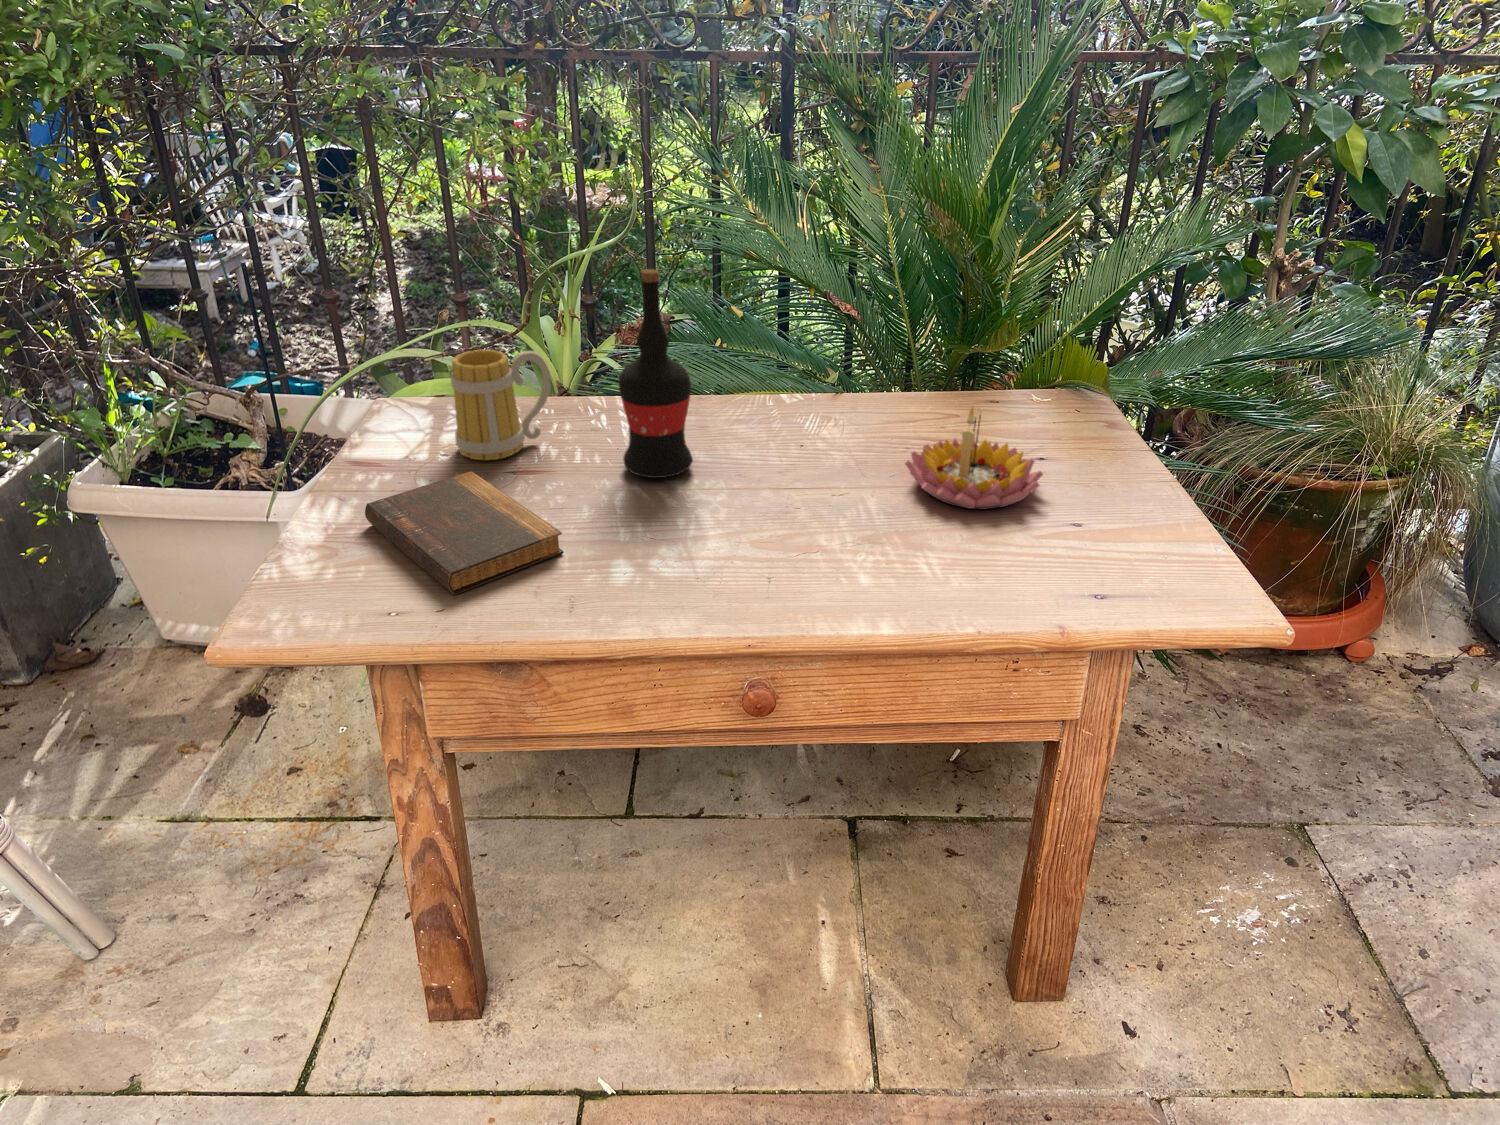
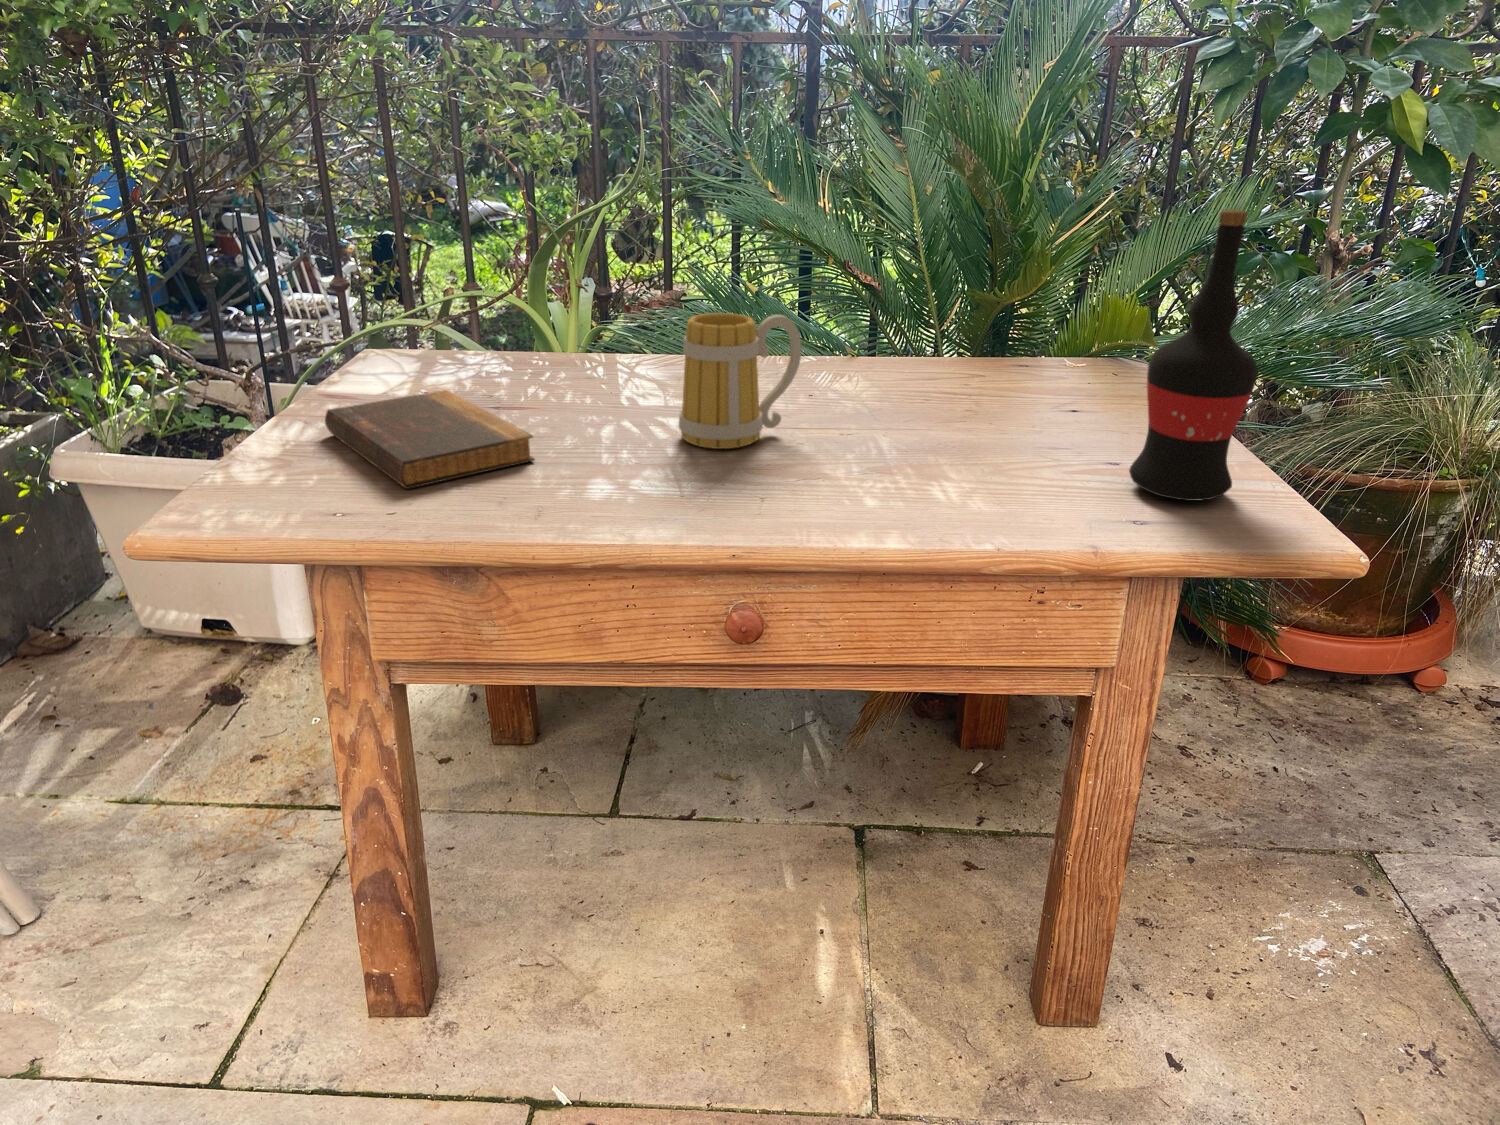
wine bottle: present [619,269,693,478] -> present [1129,210,1257,501]
mug: present [451,350,551,460] -> present [679,313,801,449]
candle holder: present [905,405,1043,509] -> none [919,323,1073,440]

